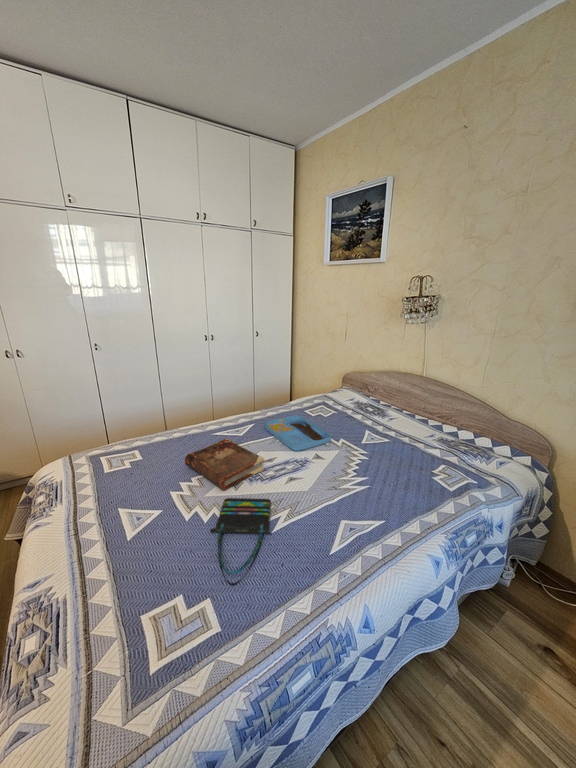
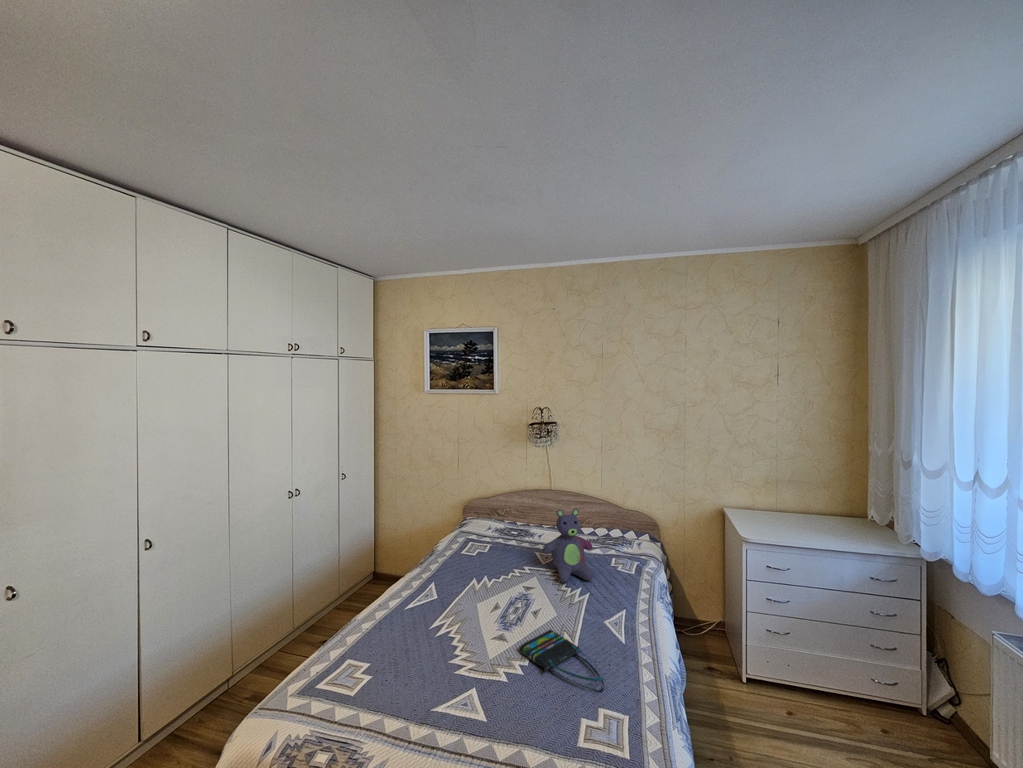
stuffed bear: none [347,388,407,475] -> present [543,509,593,583]
tray: present [265,415,331,451] -> none [452,558,525,589]
book: present [185,439,264,491] -> none [438,600,508,644]

